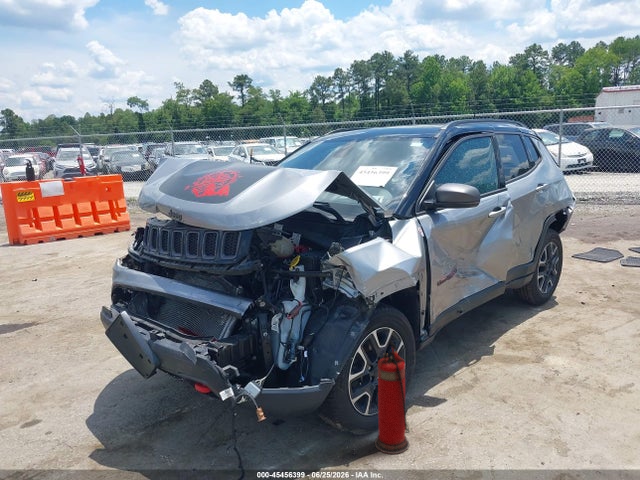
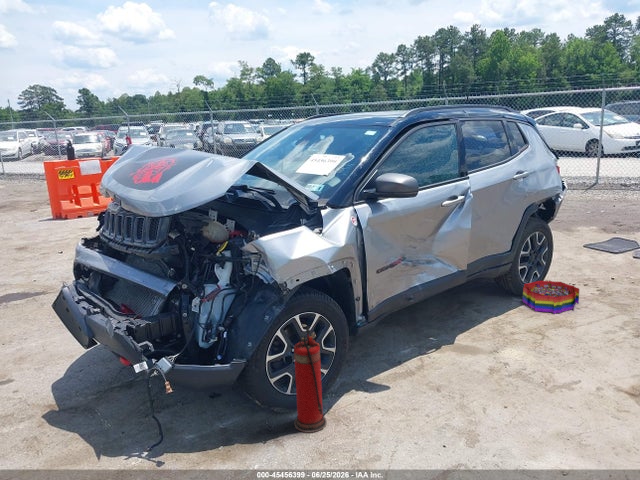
storage bin: none [542,289,597,321] -> present [523,281,579,314]

